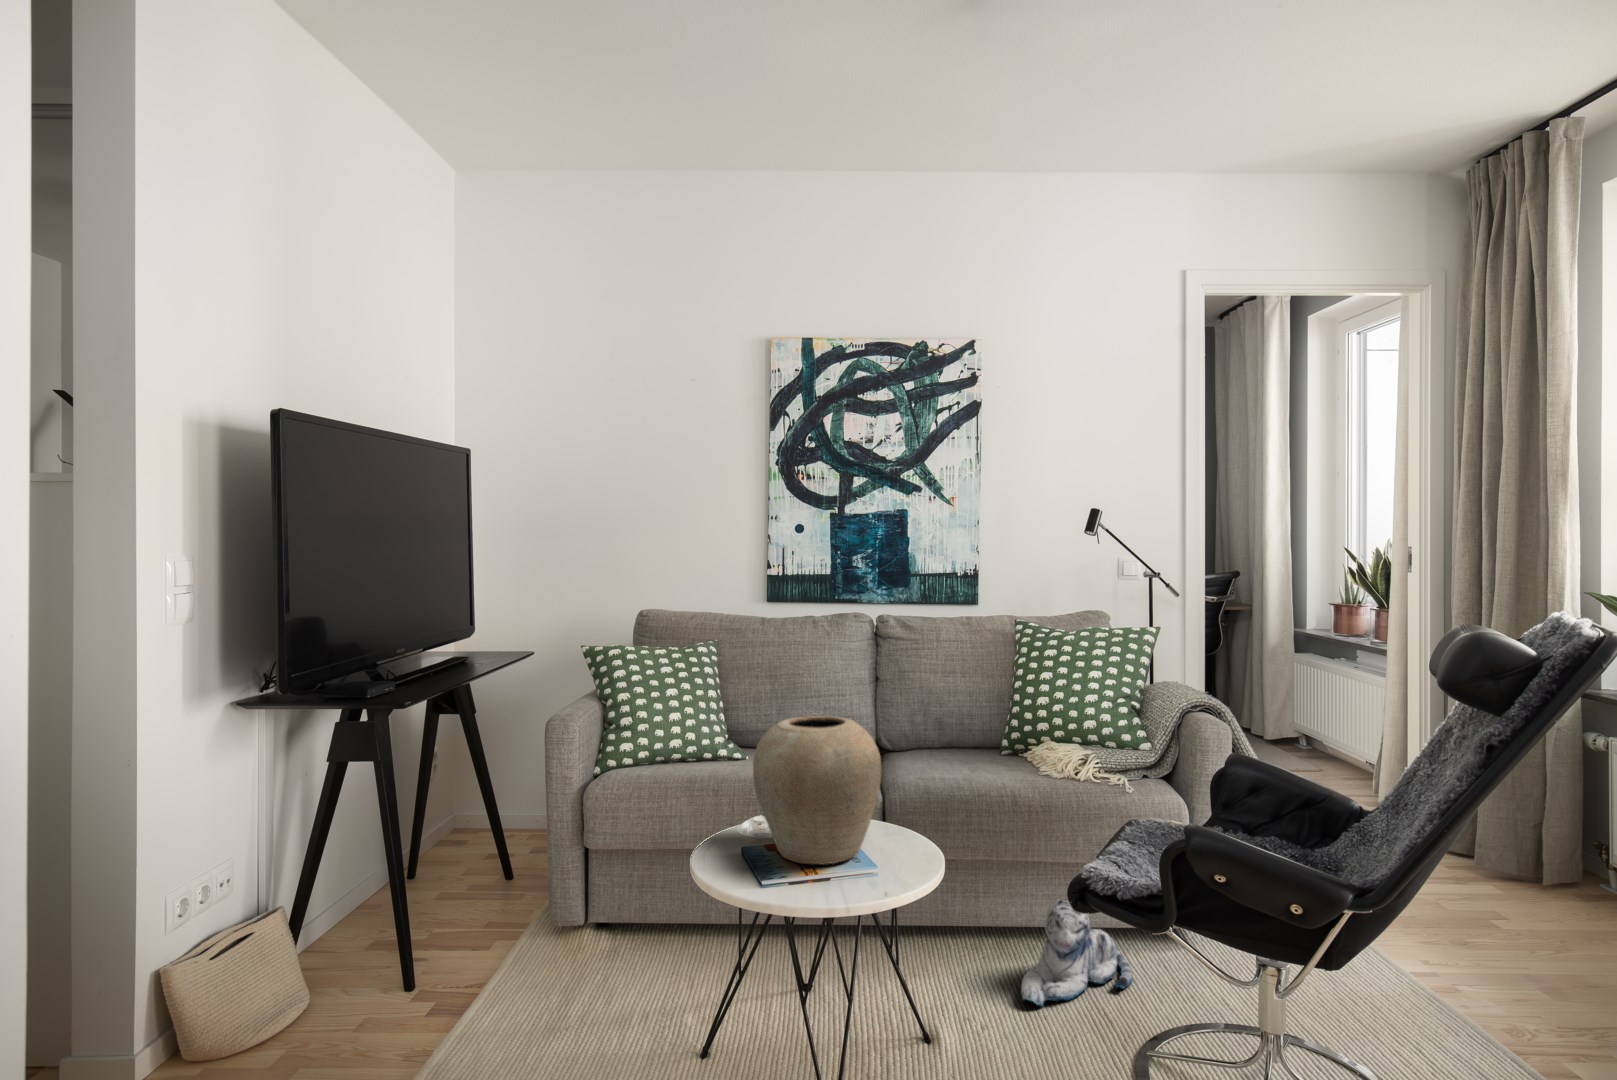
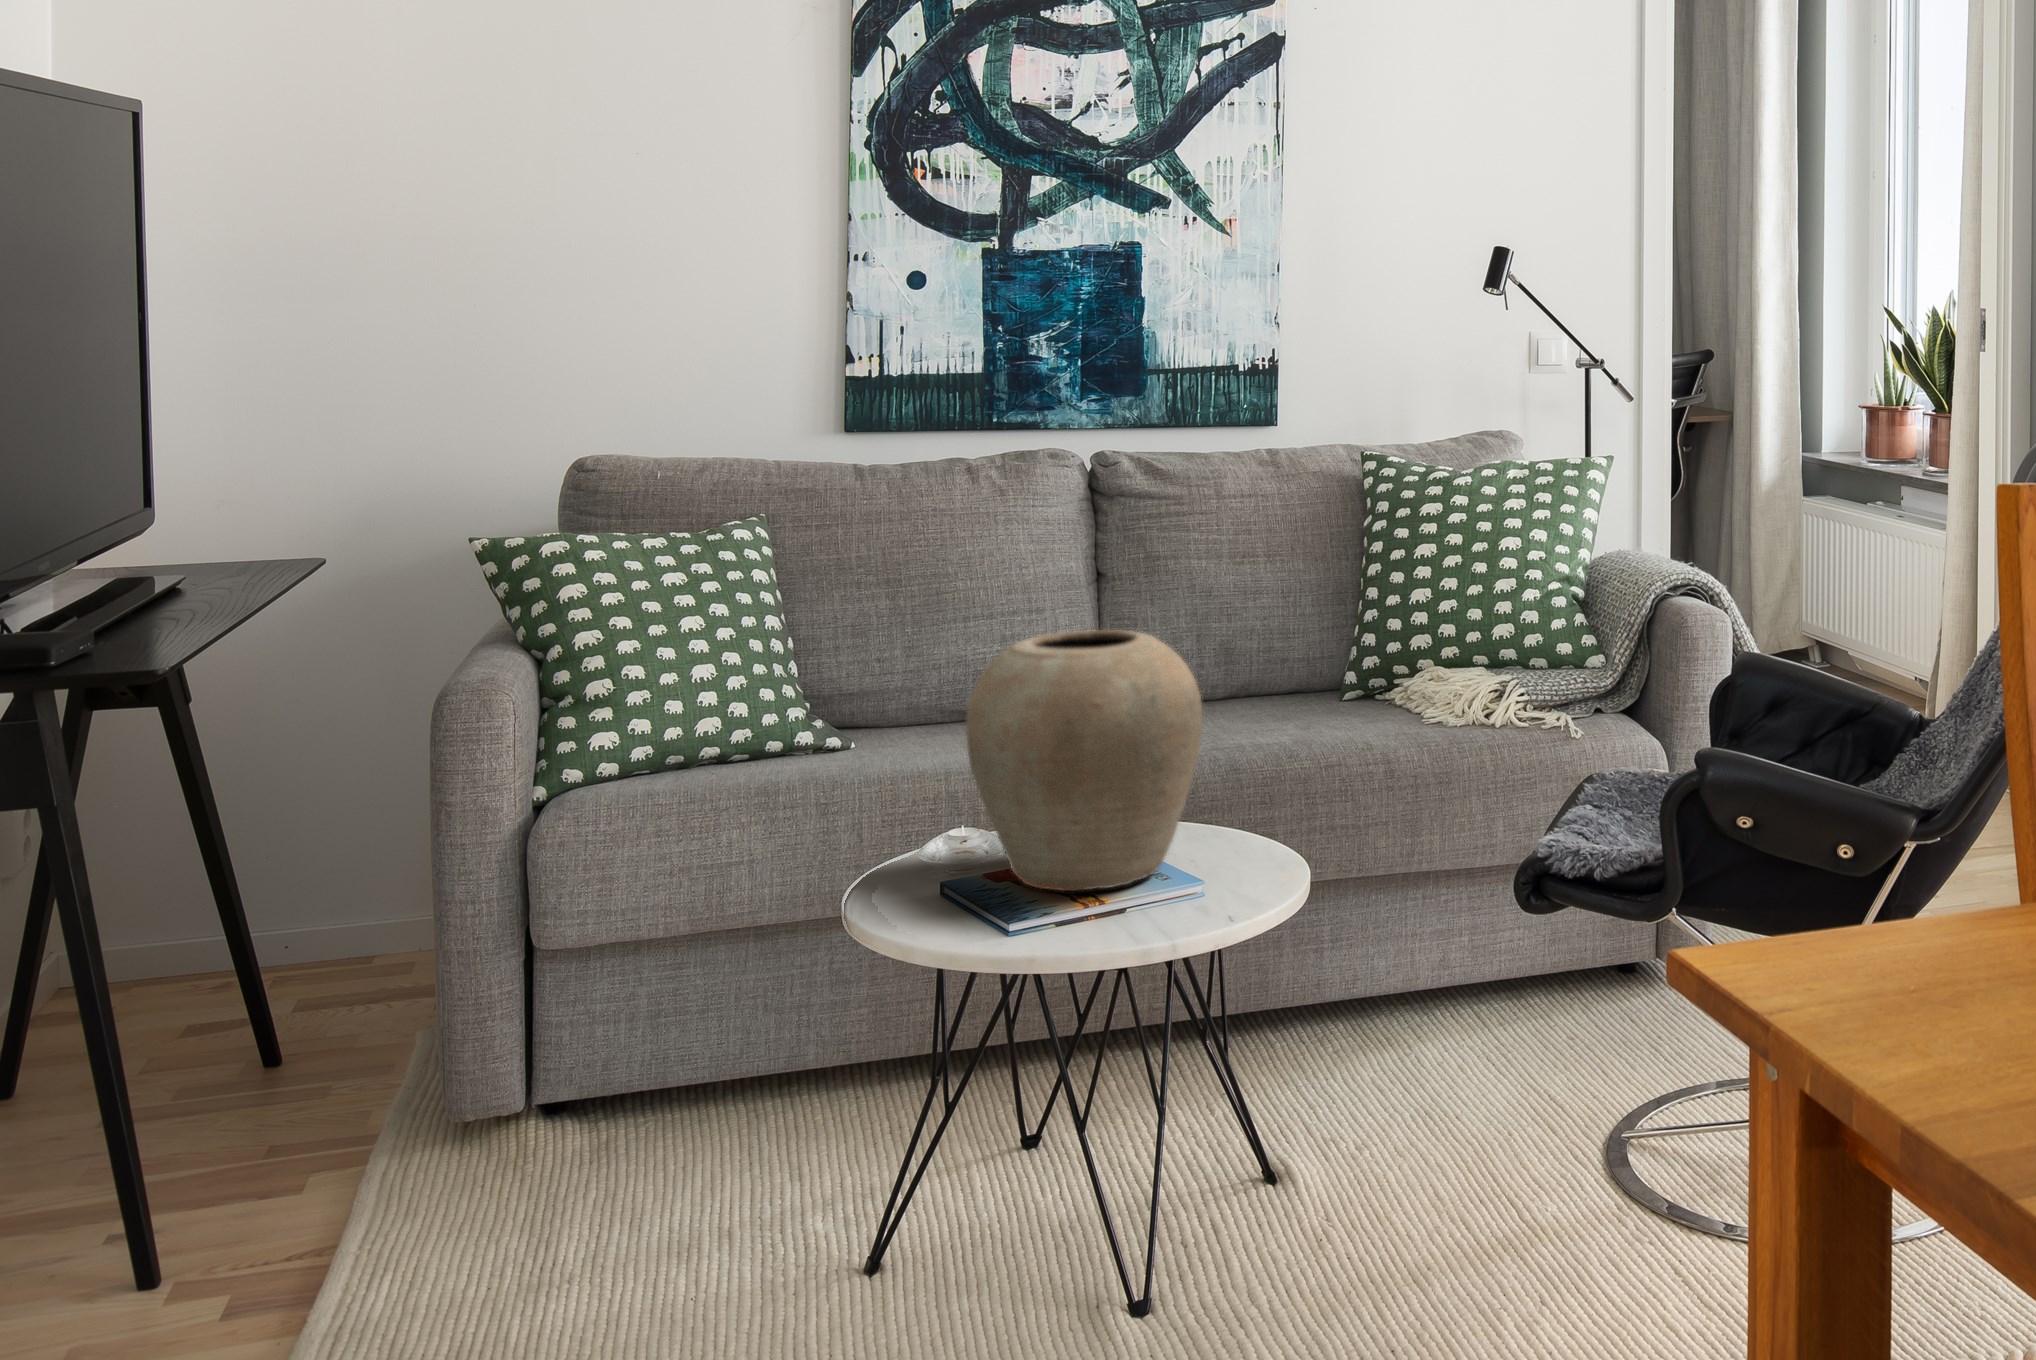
plush toy: present [1021,899,1133,1006] -> none [1414,928,1592,1108]

